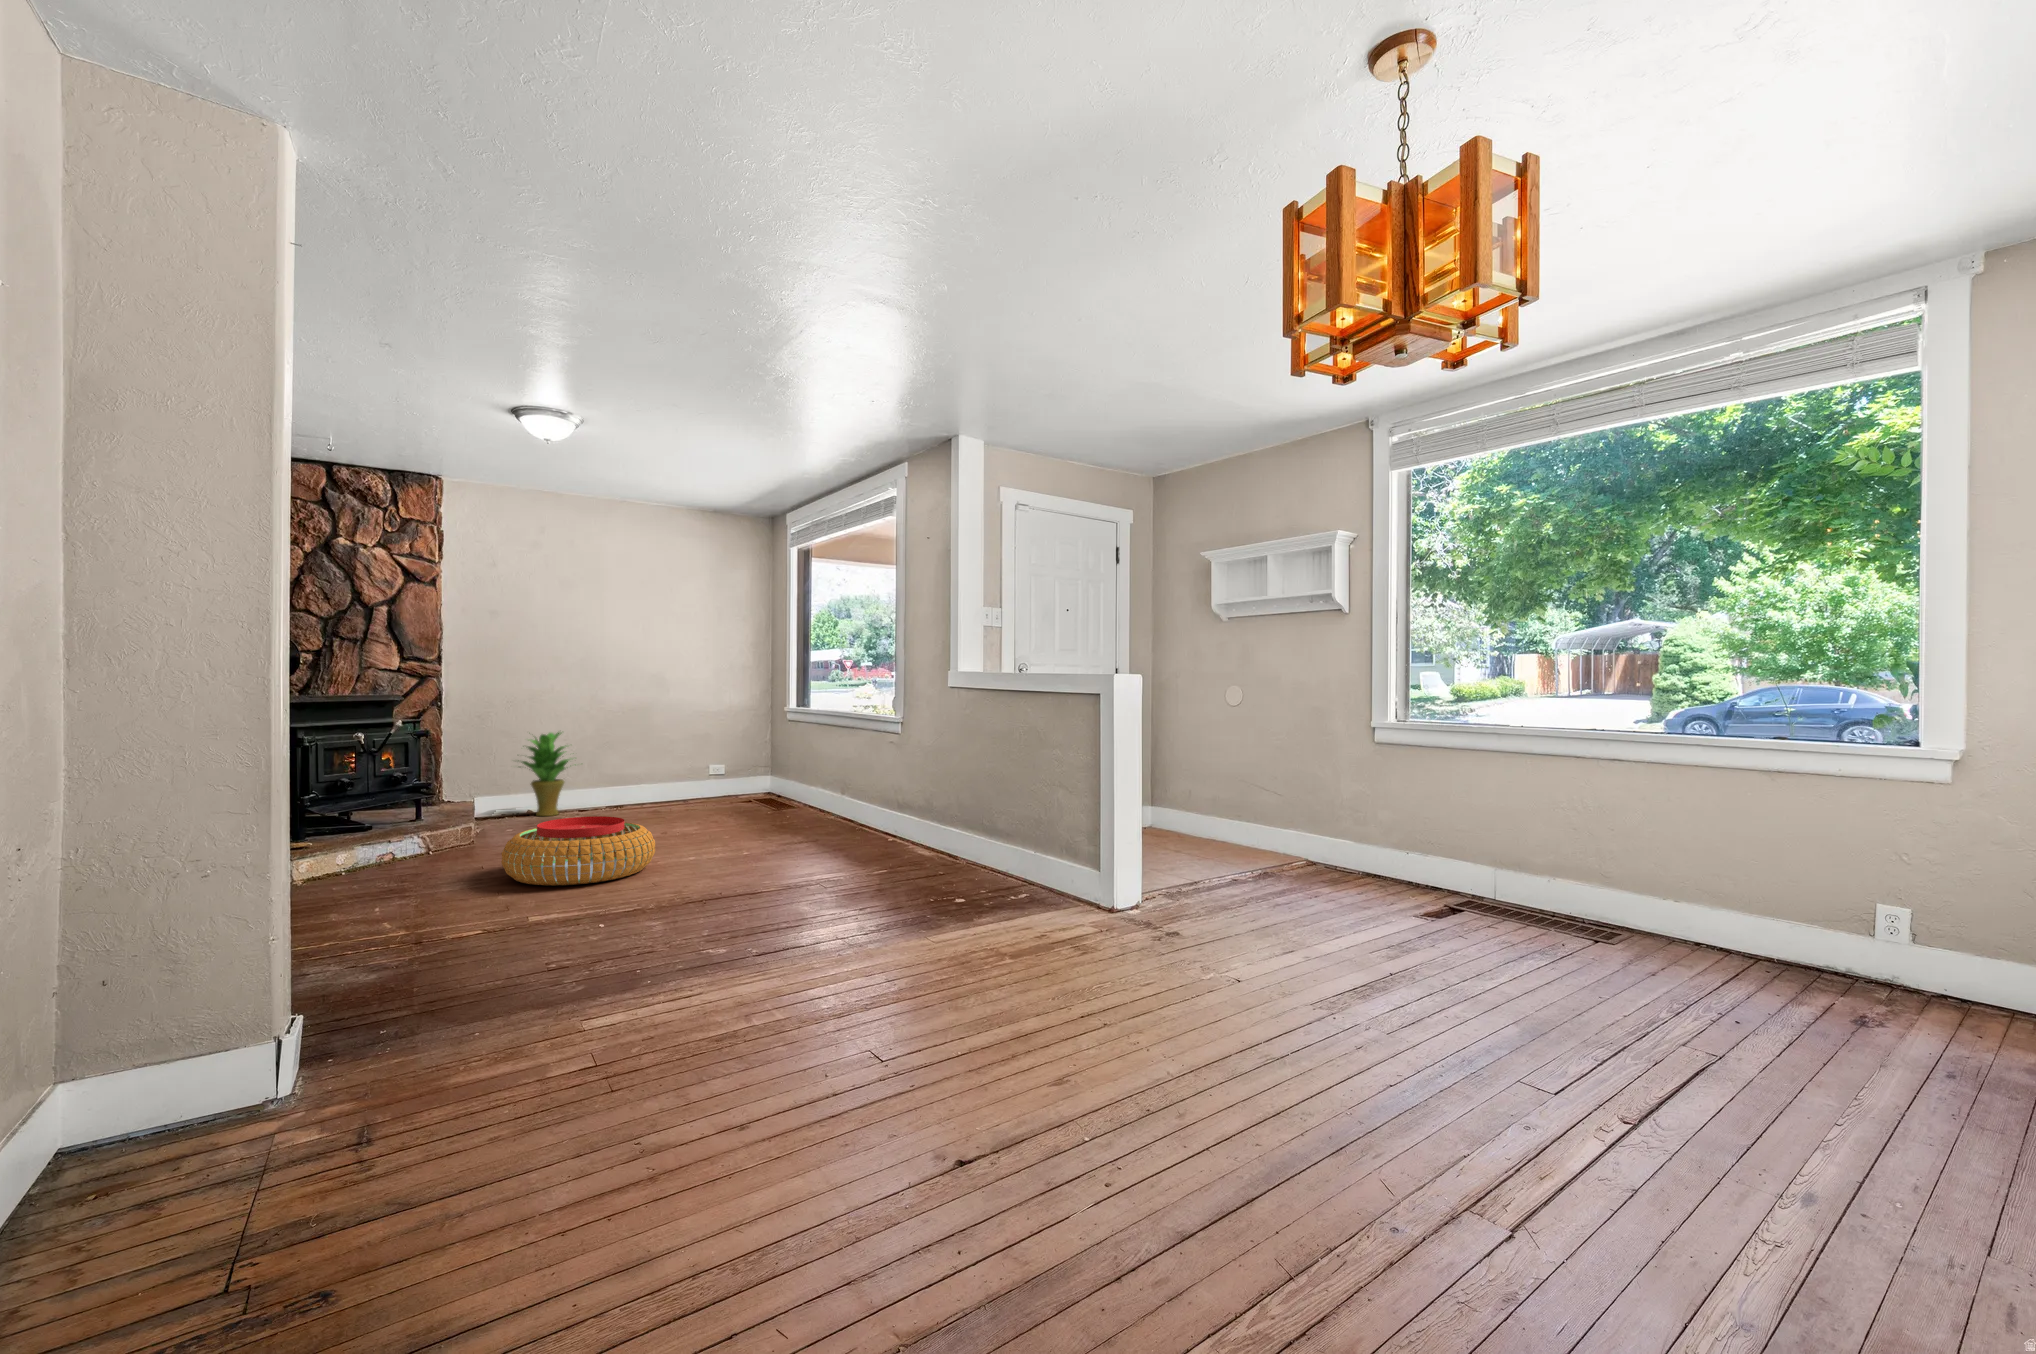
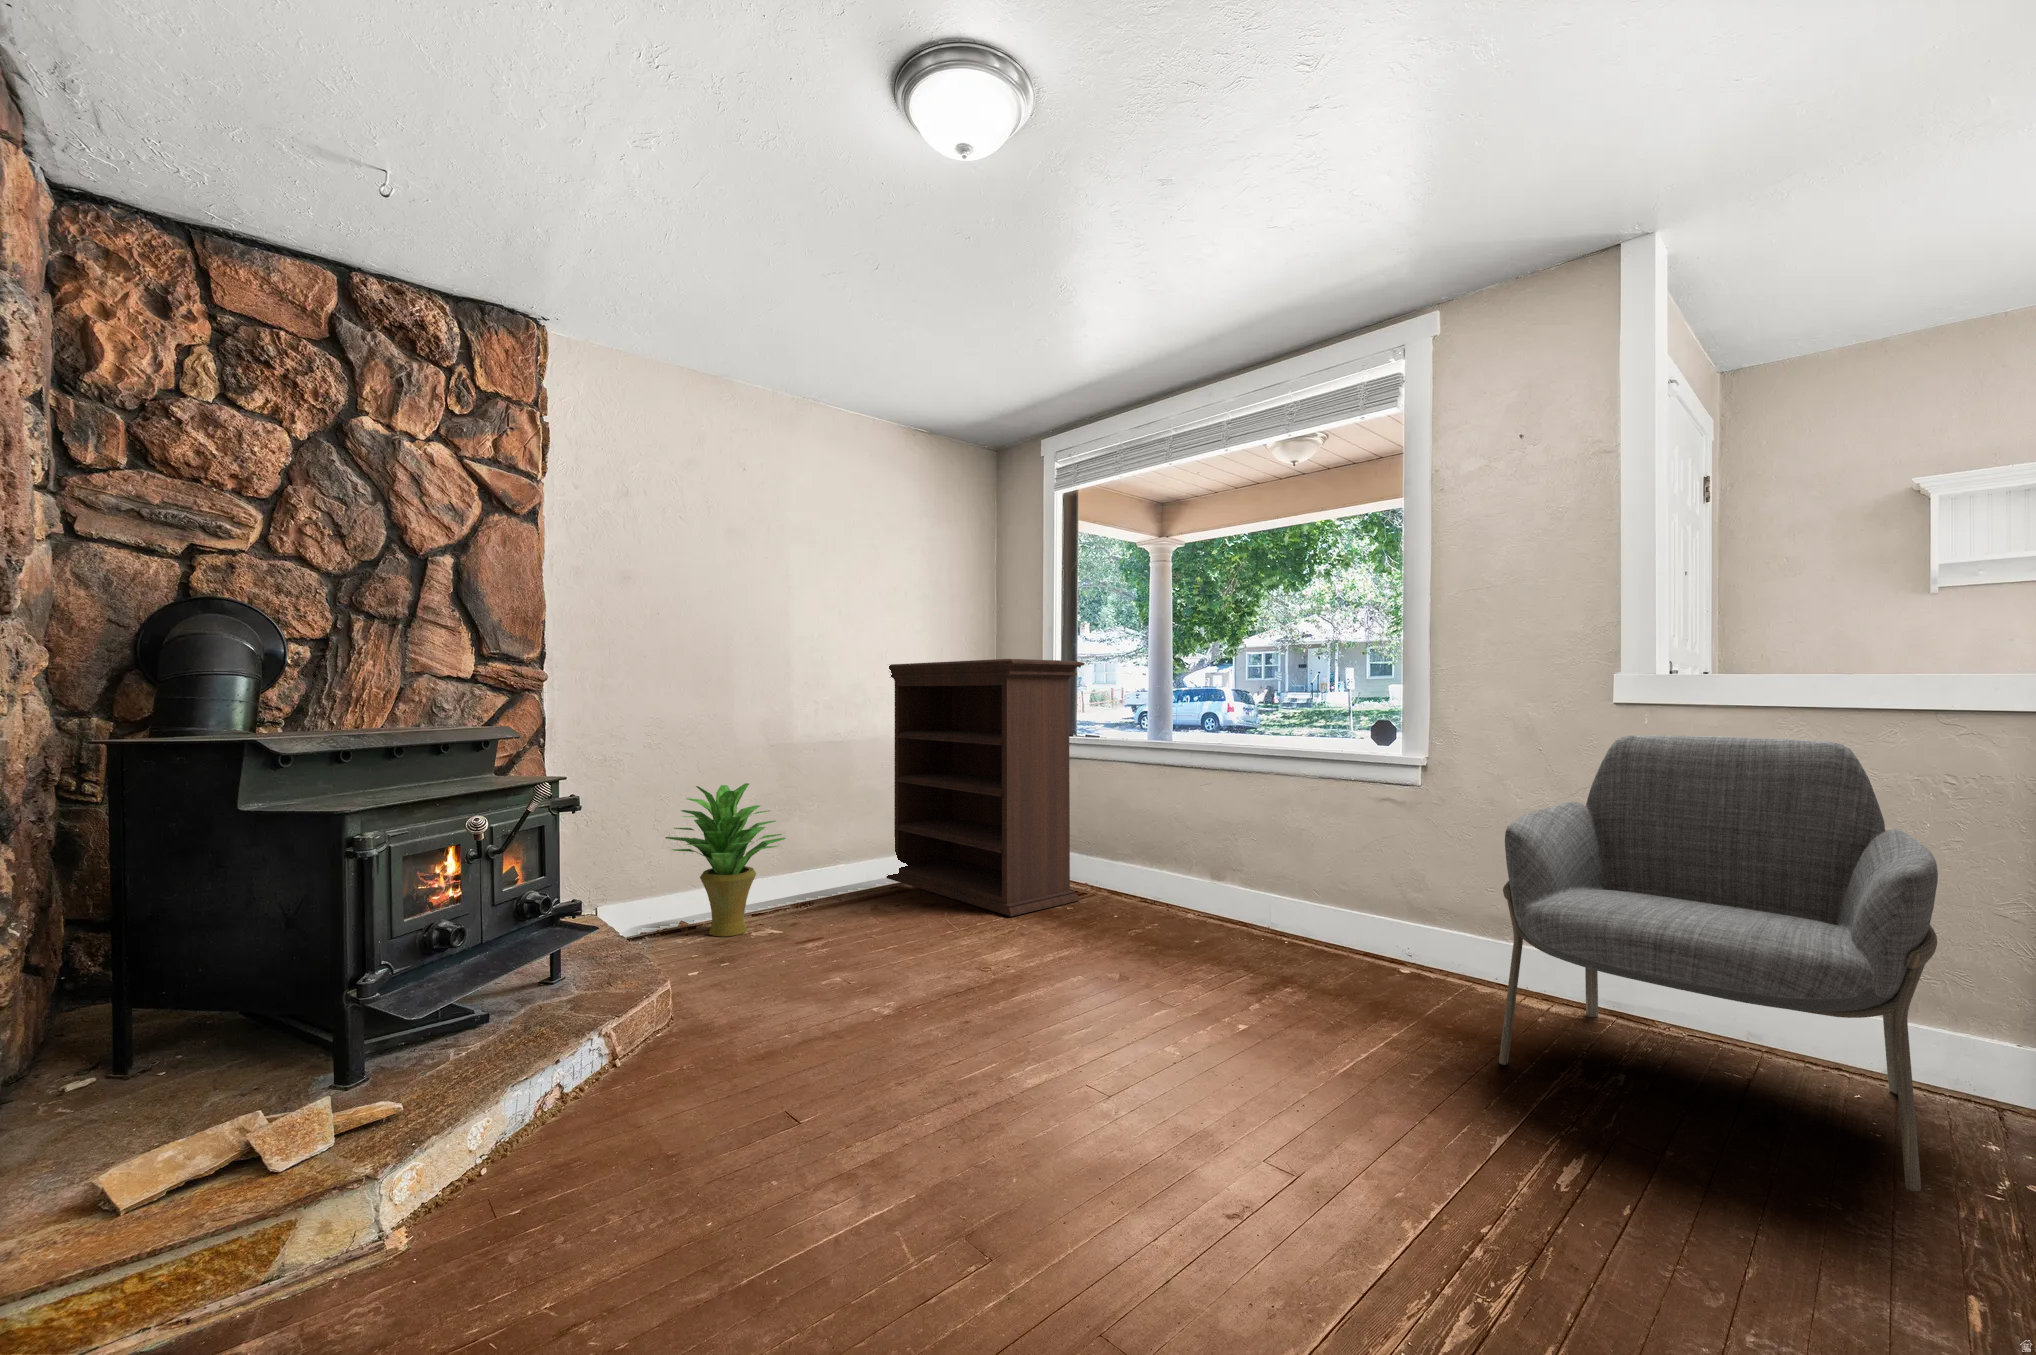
bookshelf: none [678,661,774,813] -> present [887,659,1084,916]
armchair: none [821,706,980,891] -> present [1499,735,1938,1192]
pouf: present [501,816,655,885] -> none [909,995,1239,1233]

